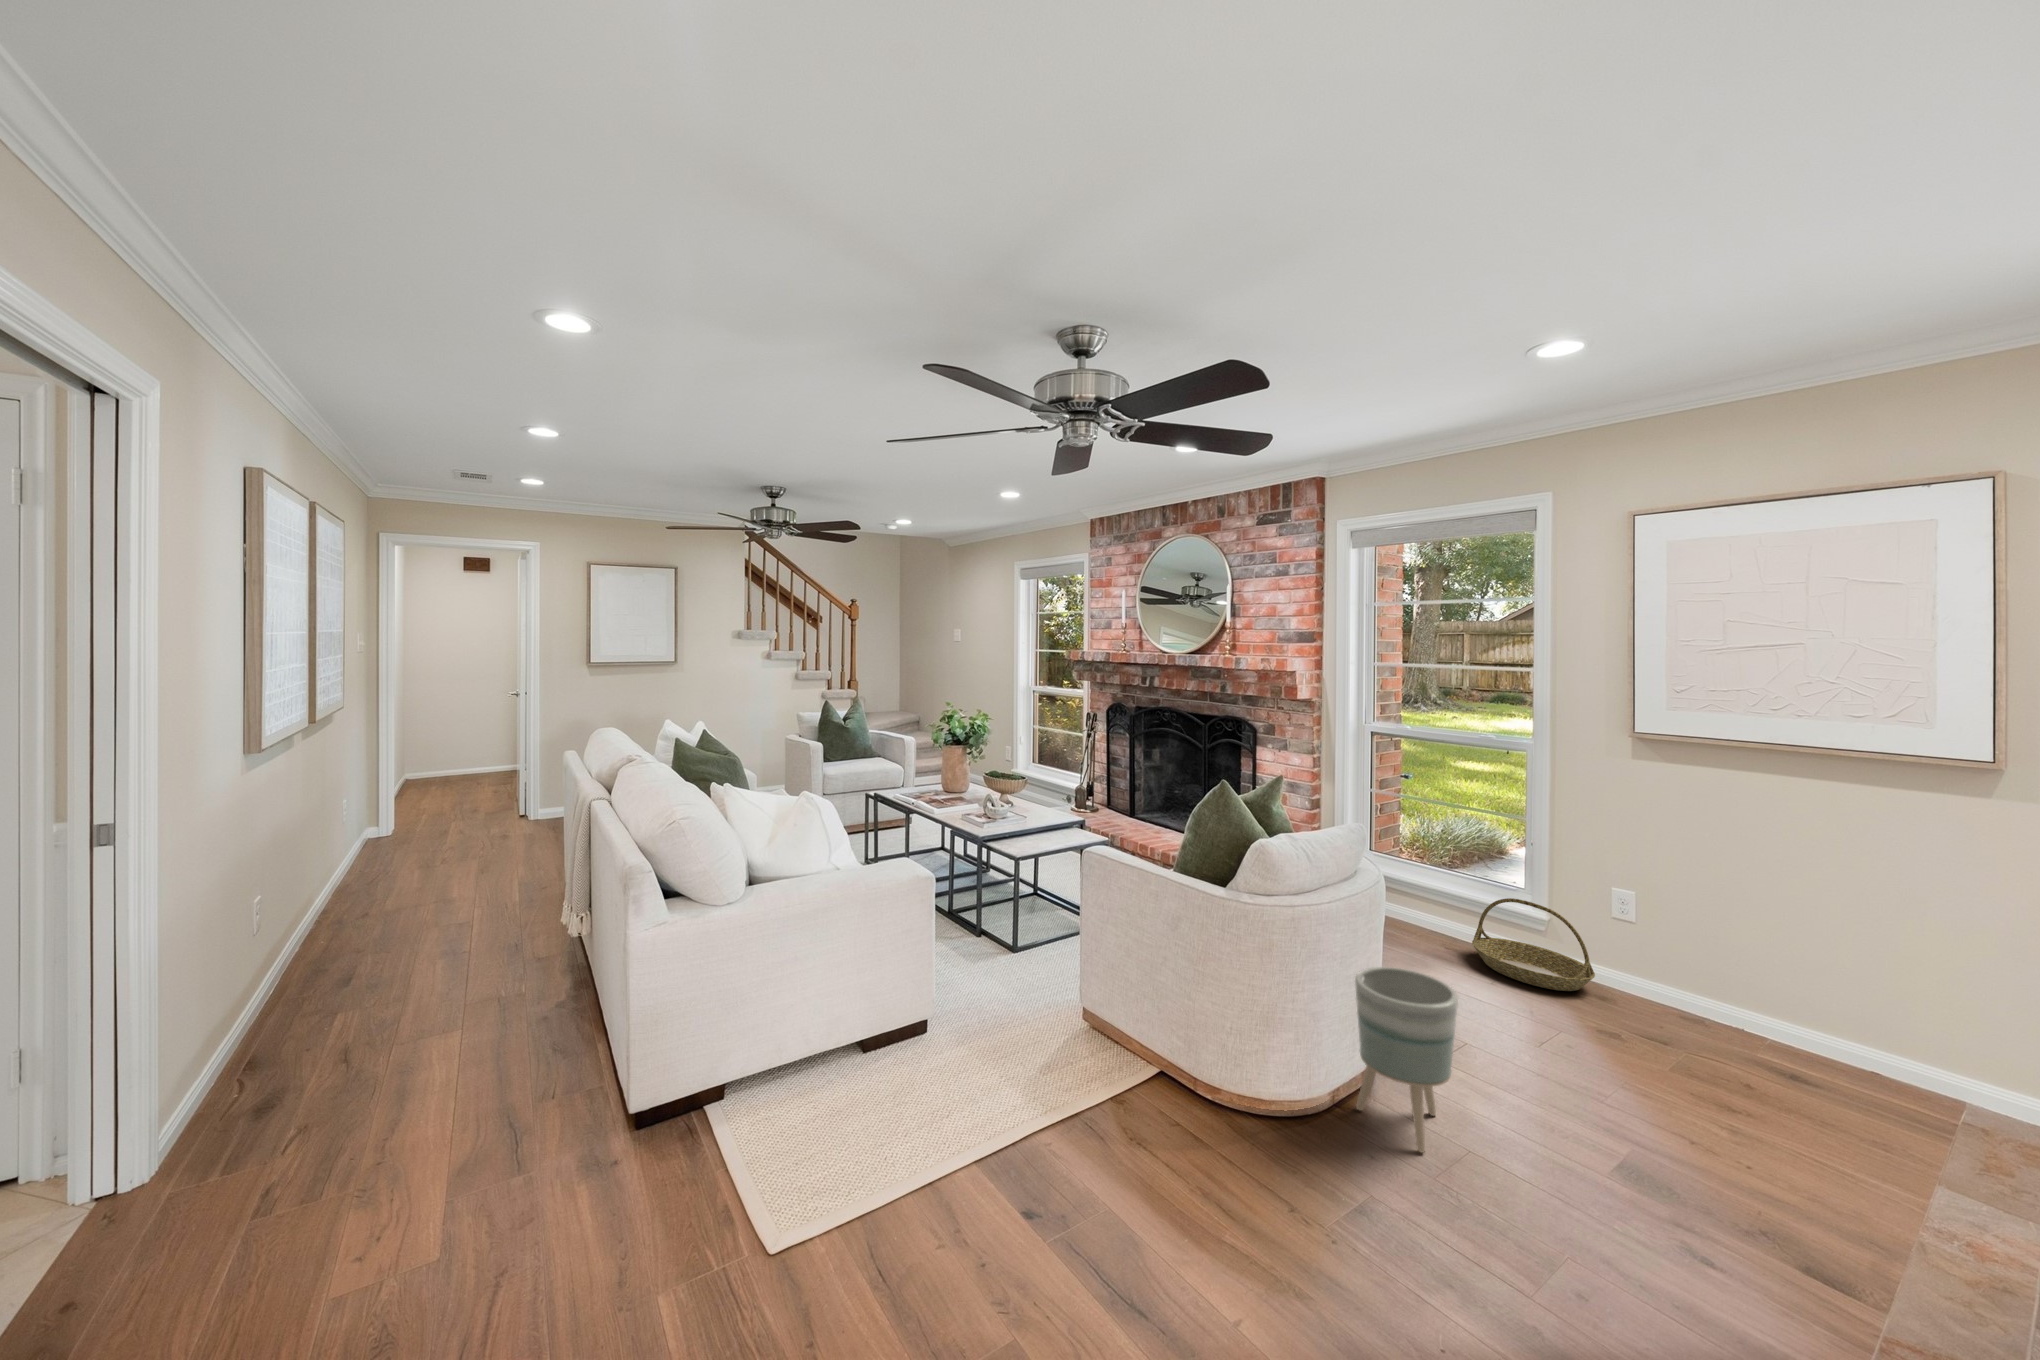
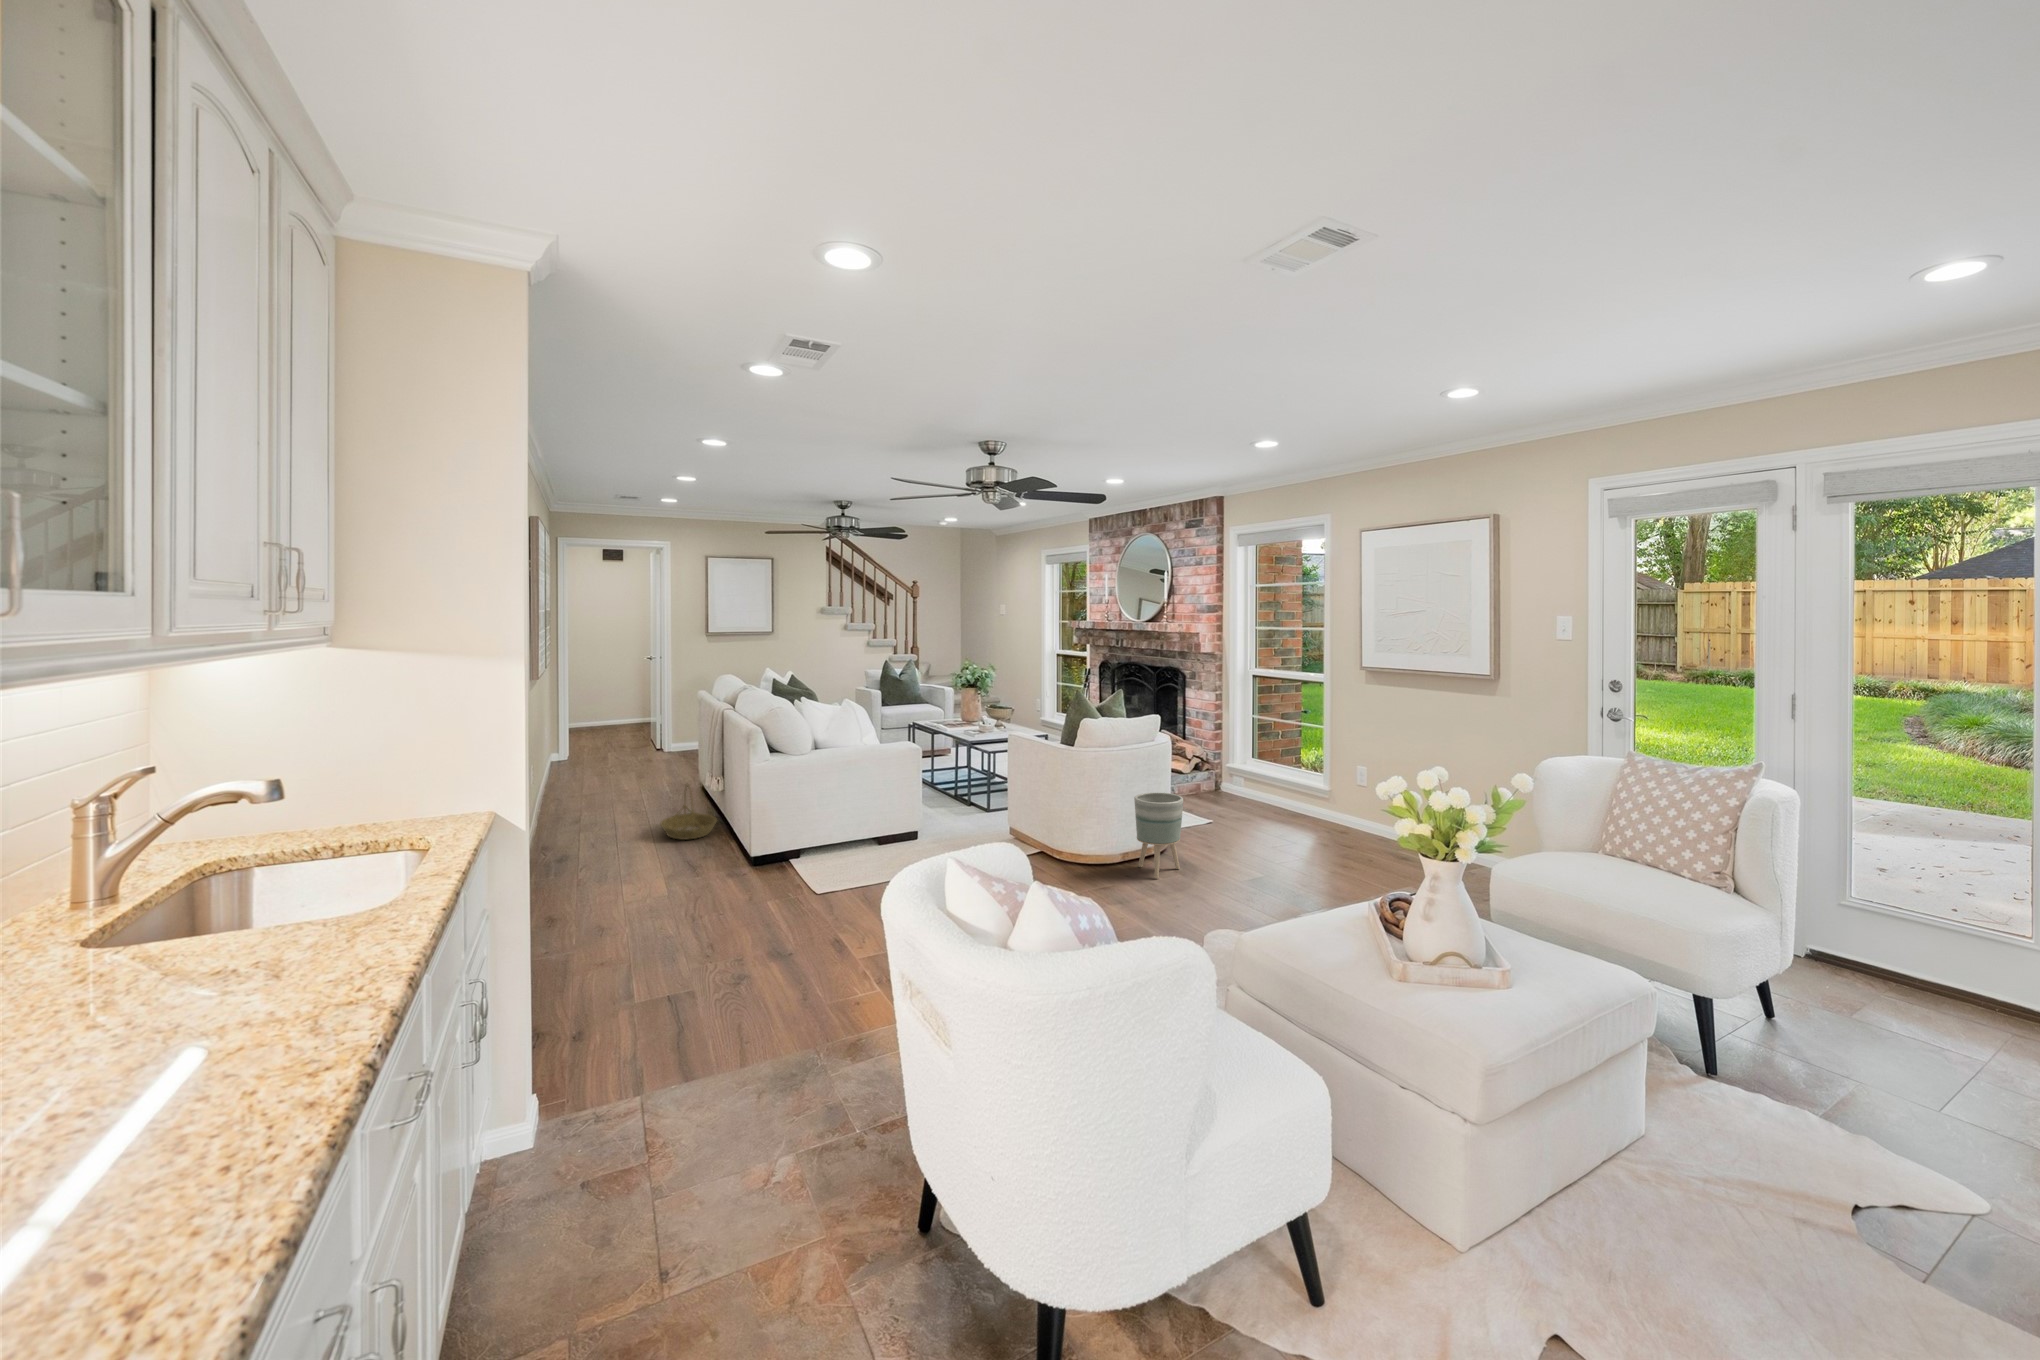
basket: present [1472,898,1595,991] -> present [661,784,717,839]

